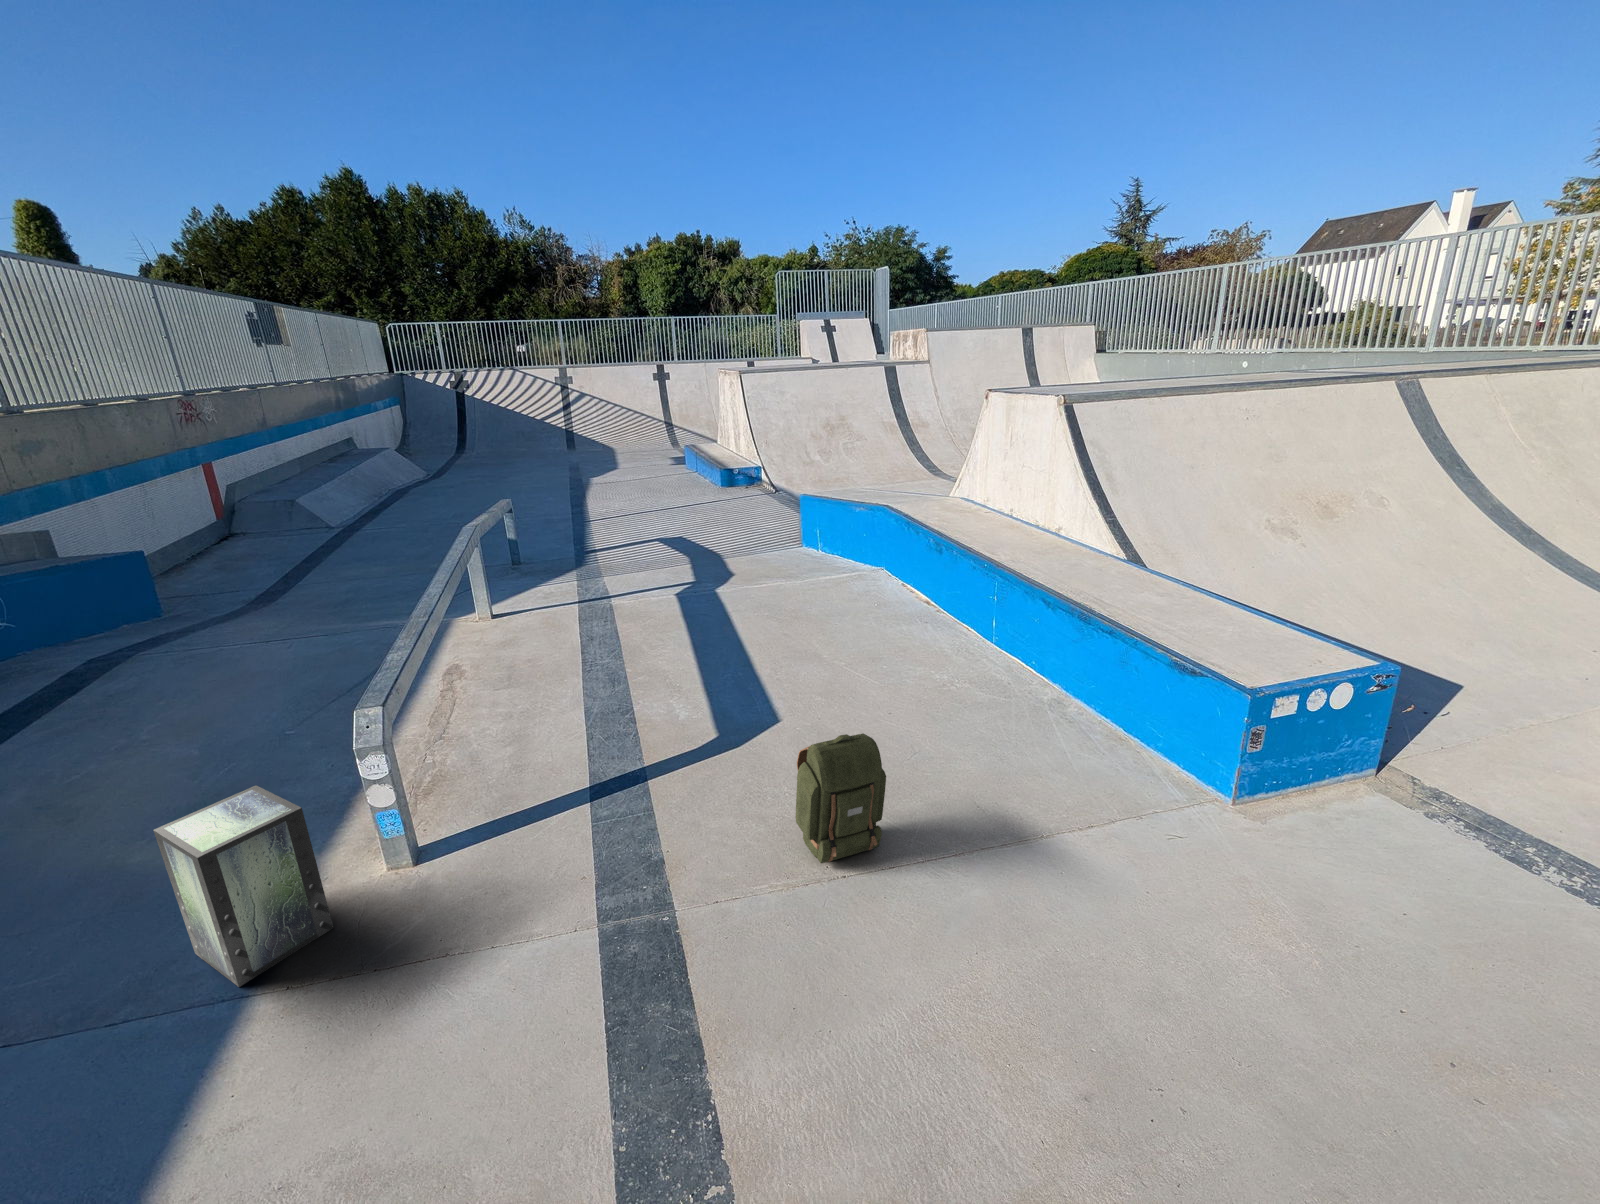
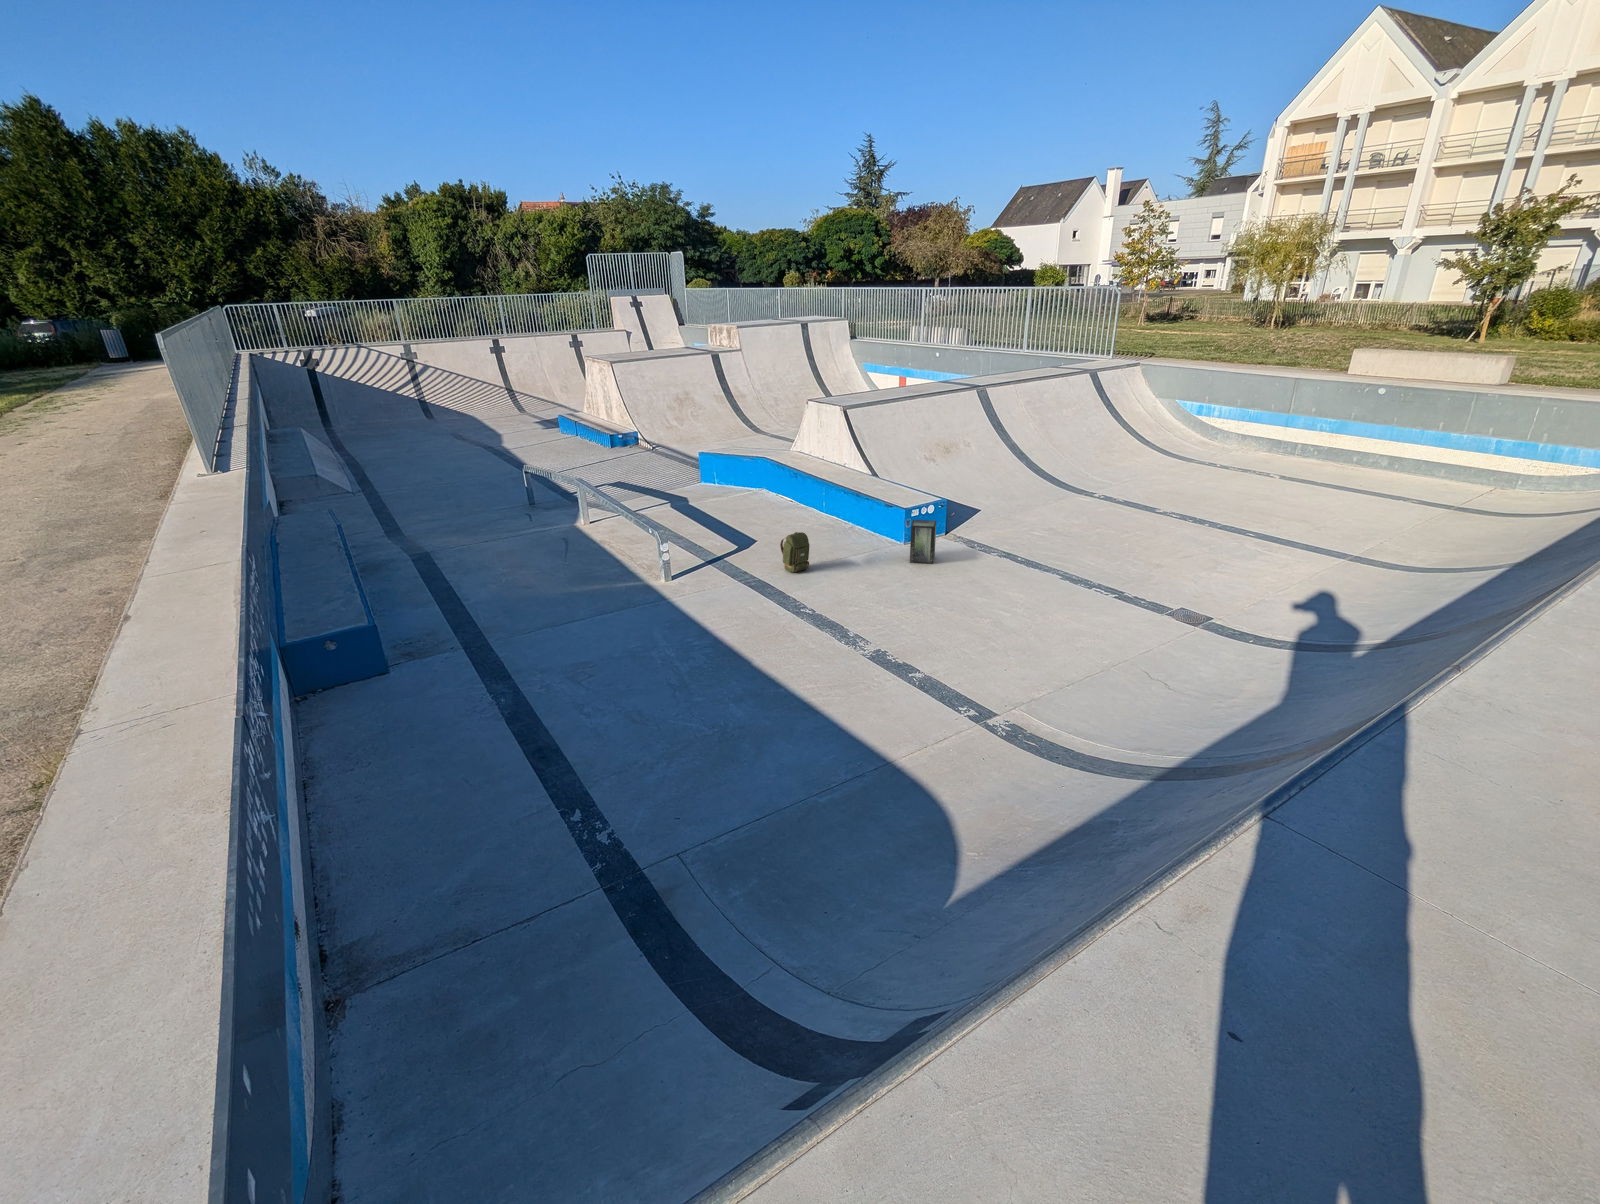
storage box: present [153,786,334,987] -> present [910,520,936,564]

